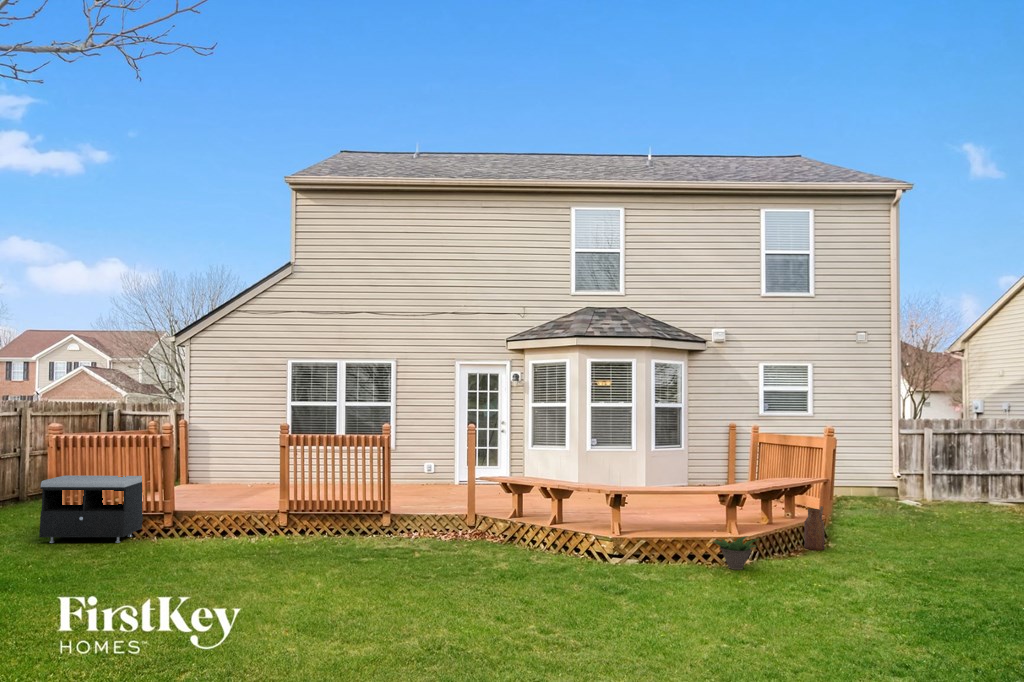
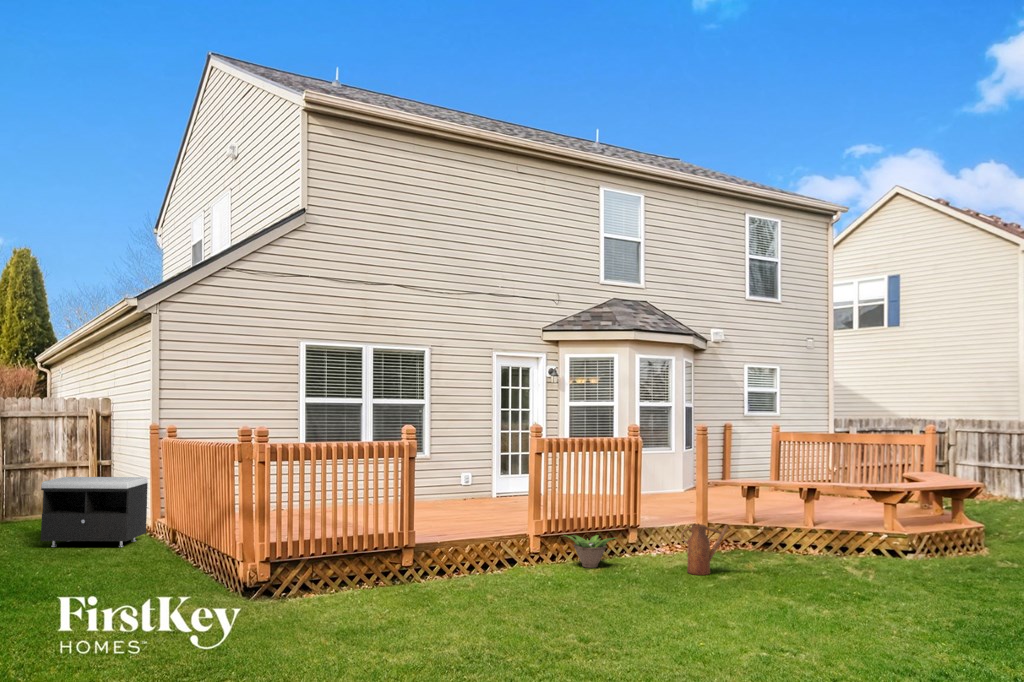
watering can: present [804,506,824,550] -> present [681,524,729,575]
decorative plant: present [712,536,759,570] -> present [567,535,616,568]

